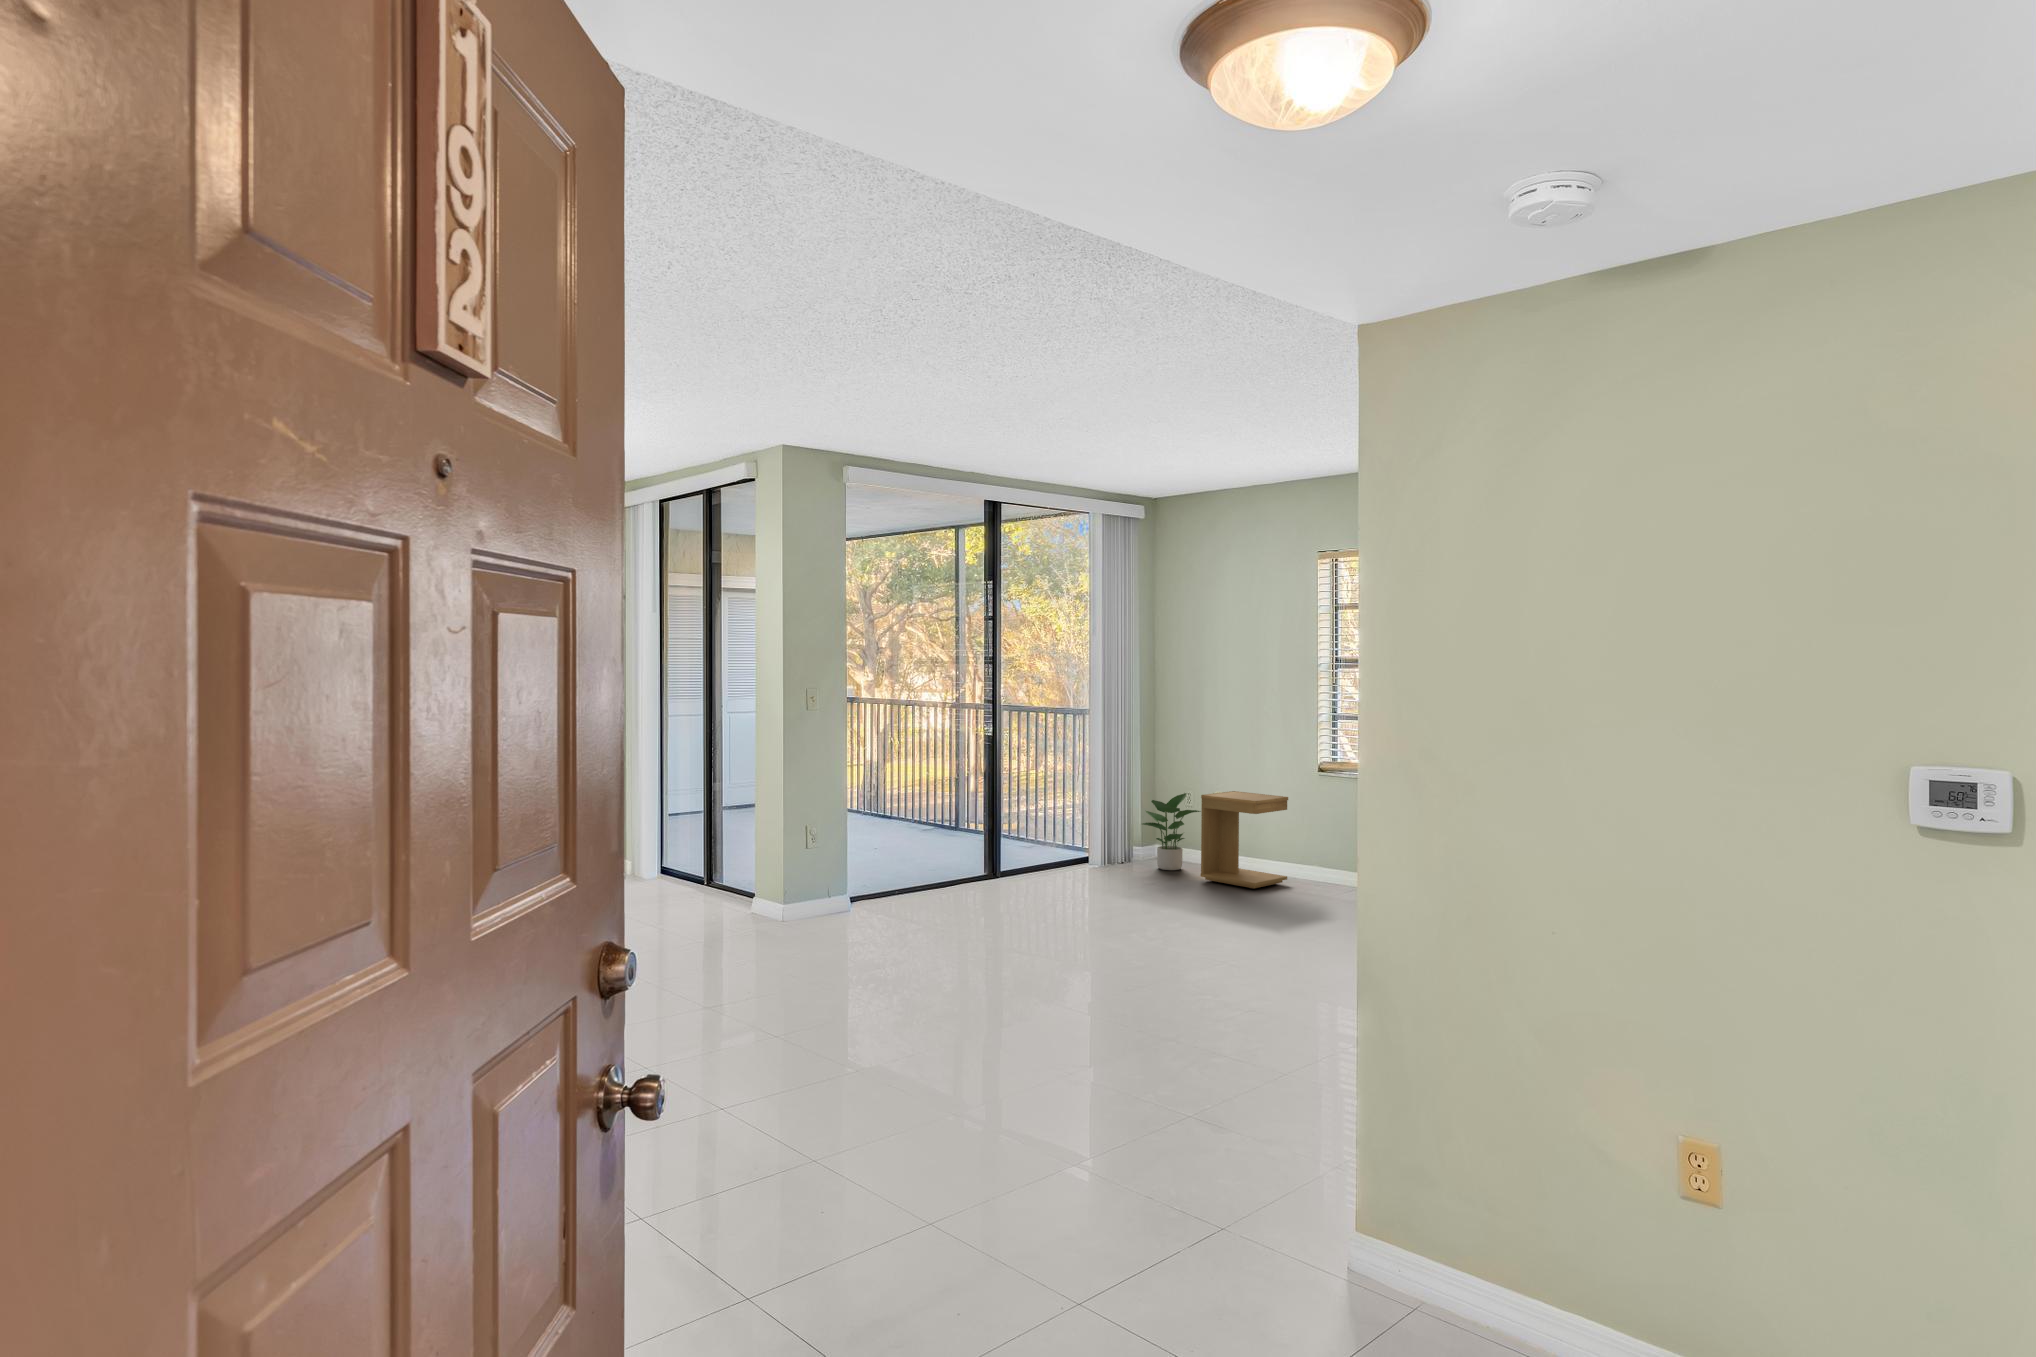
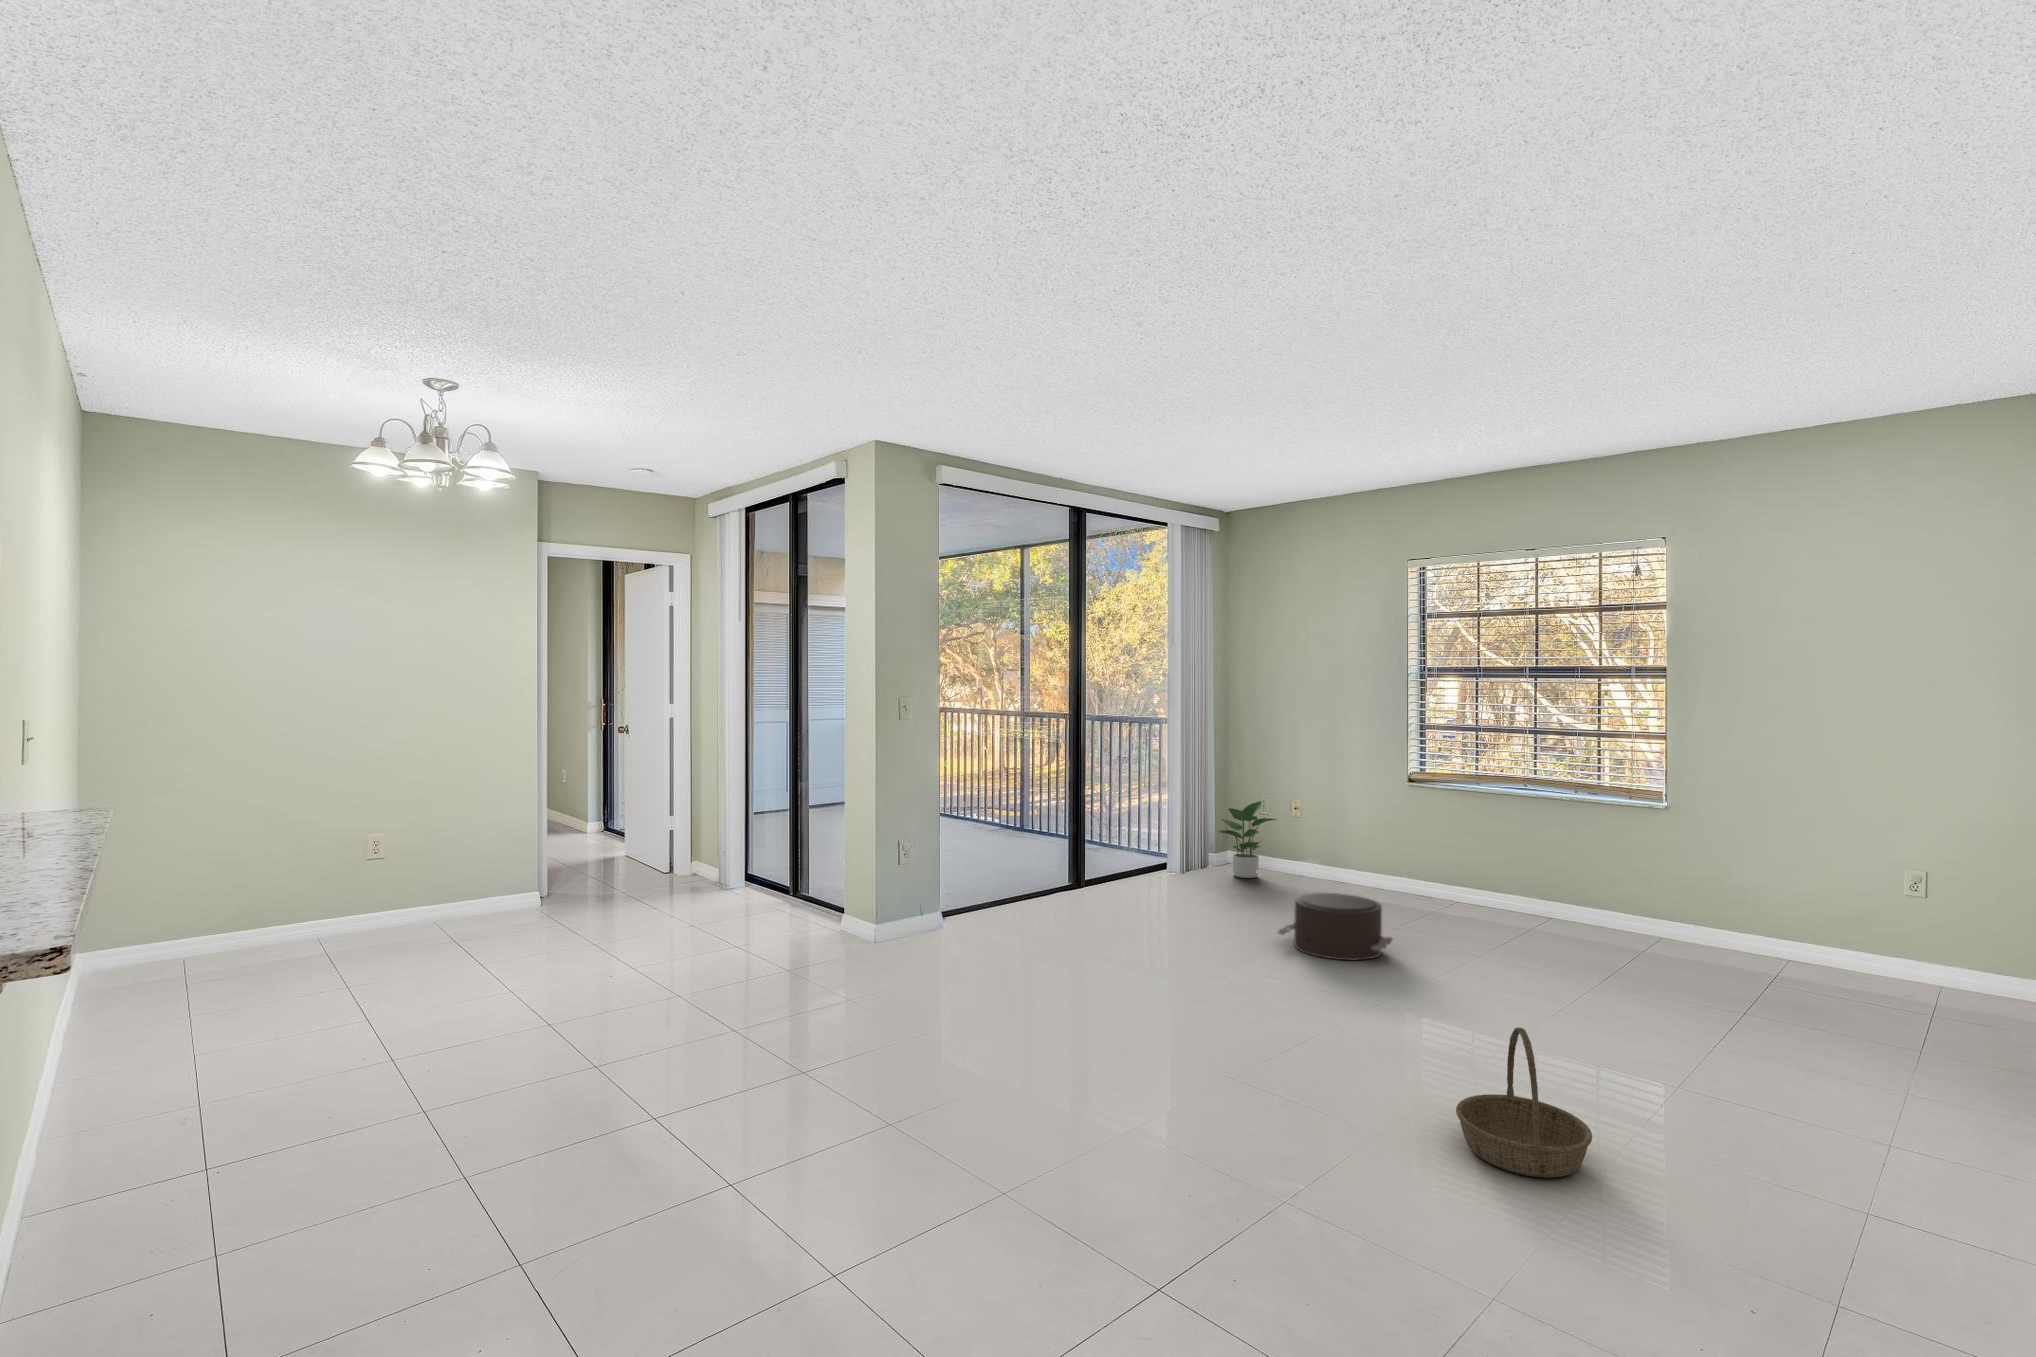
side table: present [1201,791,1288,889] -> none [1283,800,1373,900]
pouf: none [1168,878,1275,939] -> present [1278,893,1392,960]
basket: none [1239,969,1340,1085] -> present [1456,1027,1592,1178]

